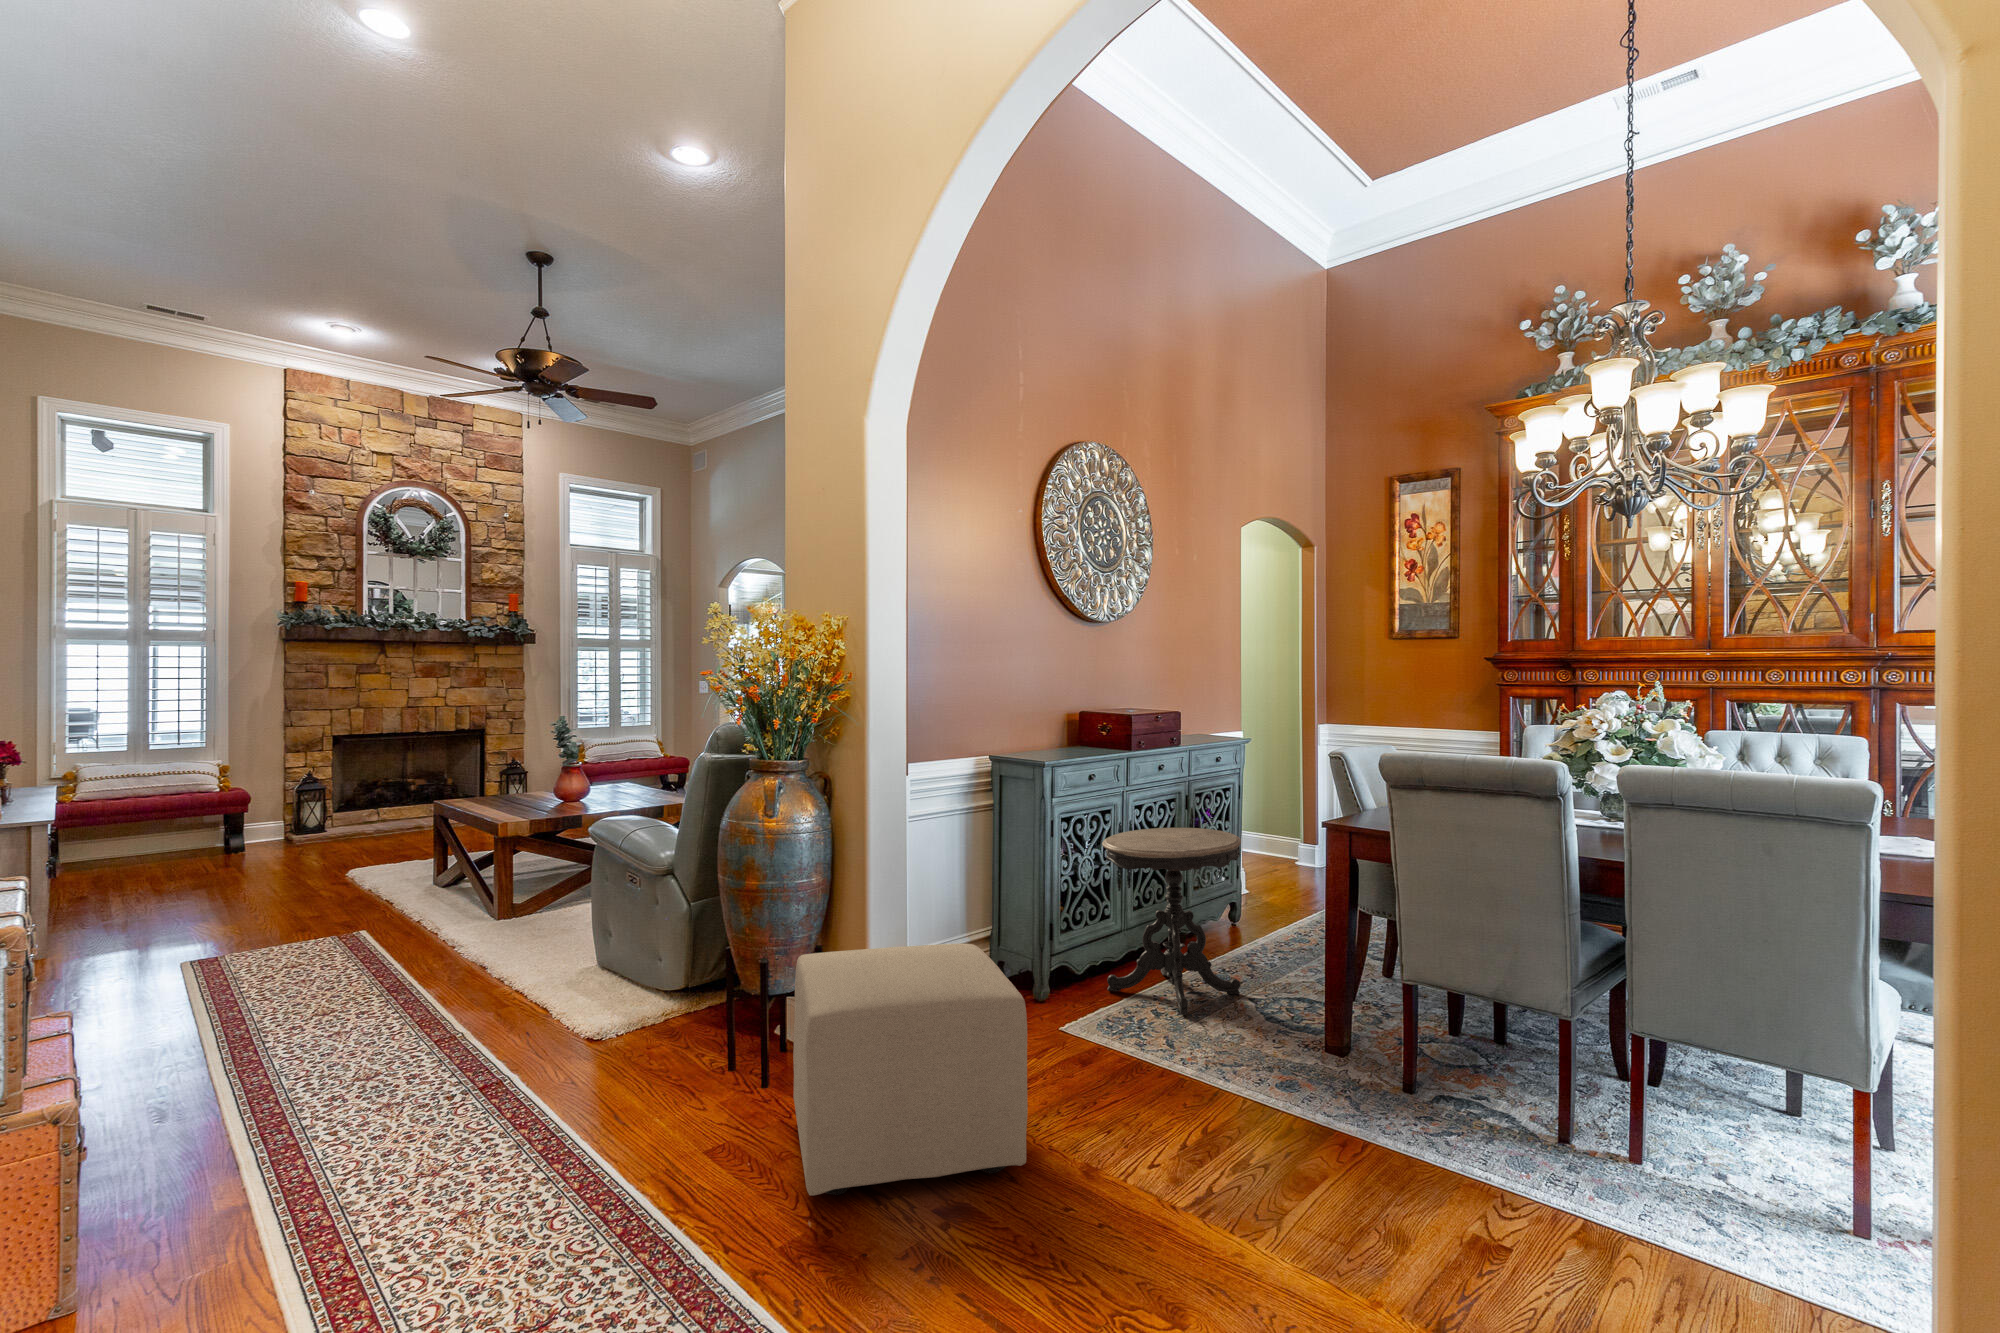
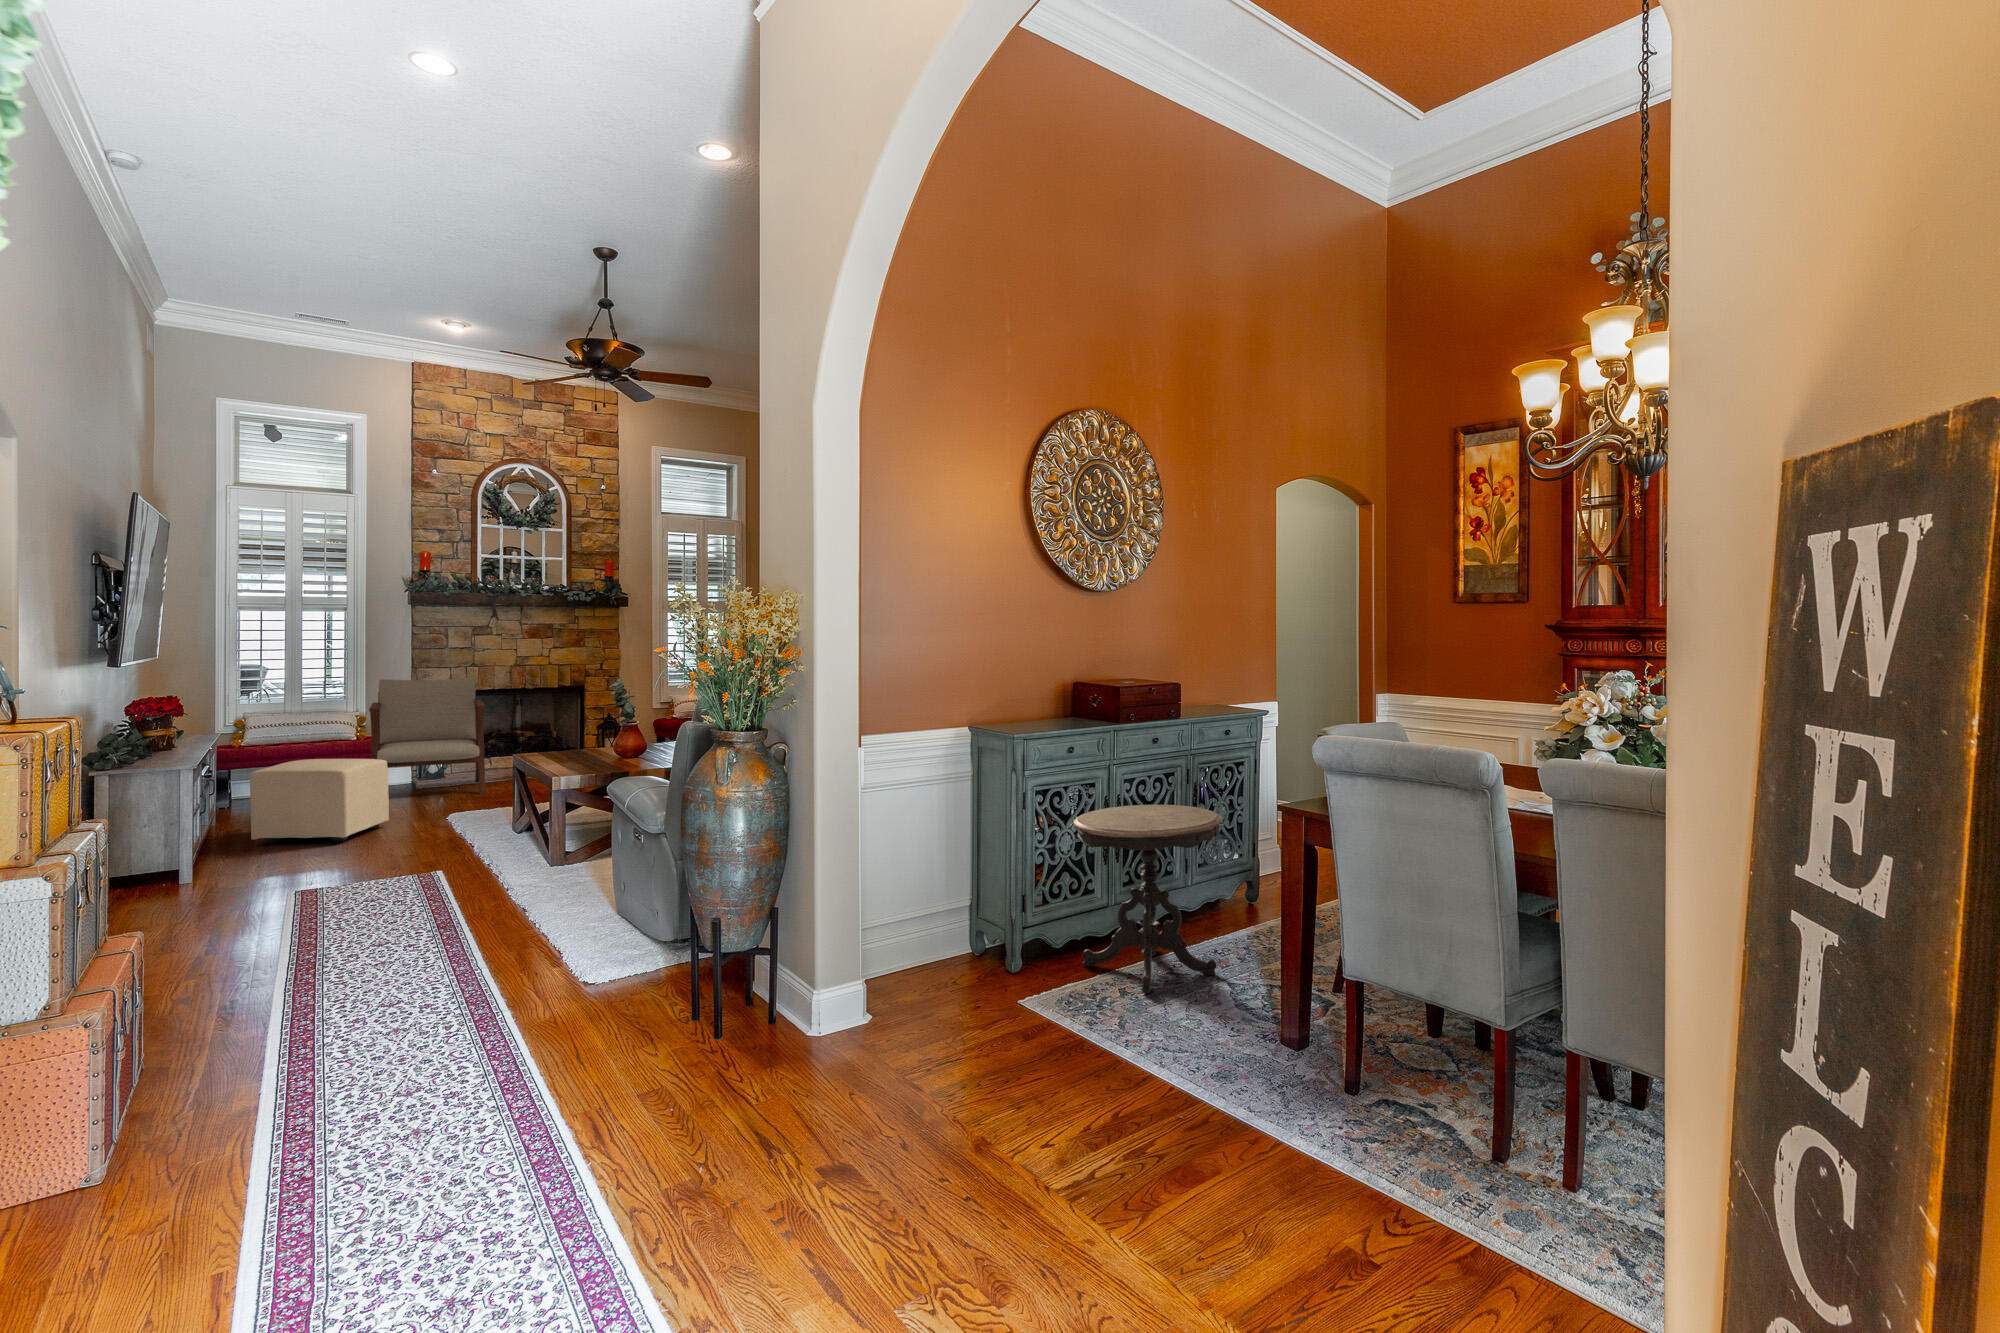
lounge chair: none [237,716,377,854] -> present [369,678,485,794]
ottoman: present [793,943,1028,1196] -> present [250,759,389,843]

